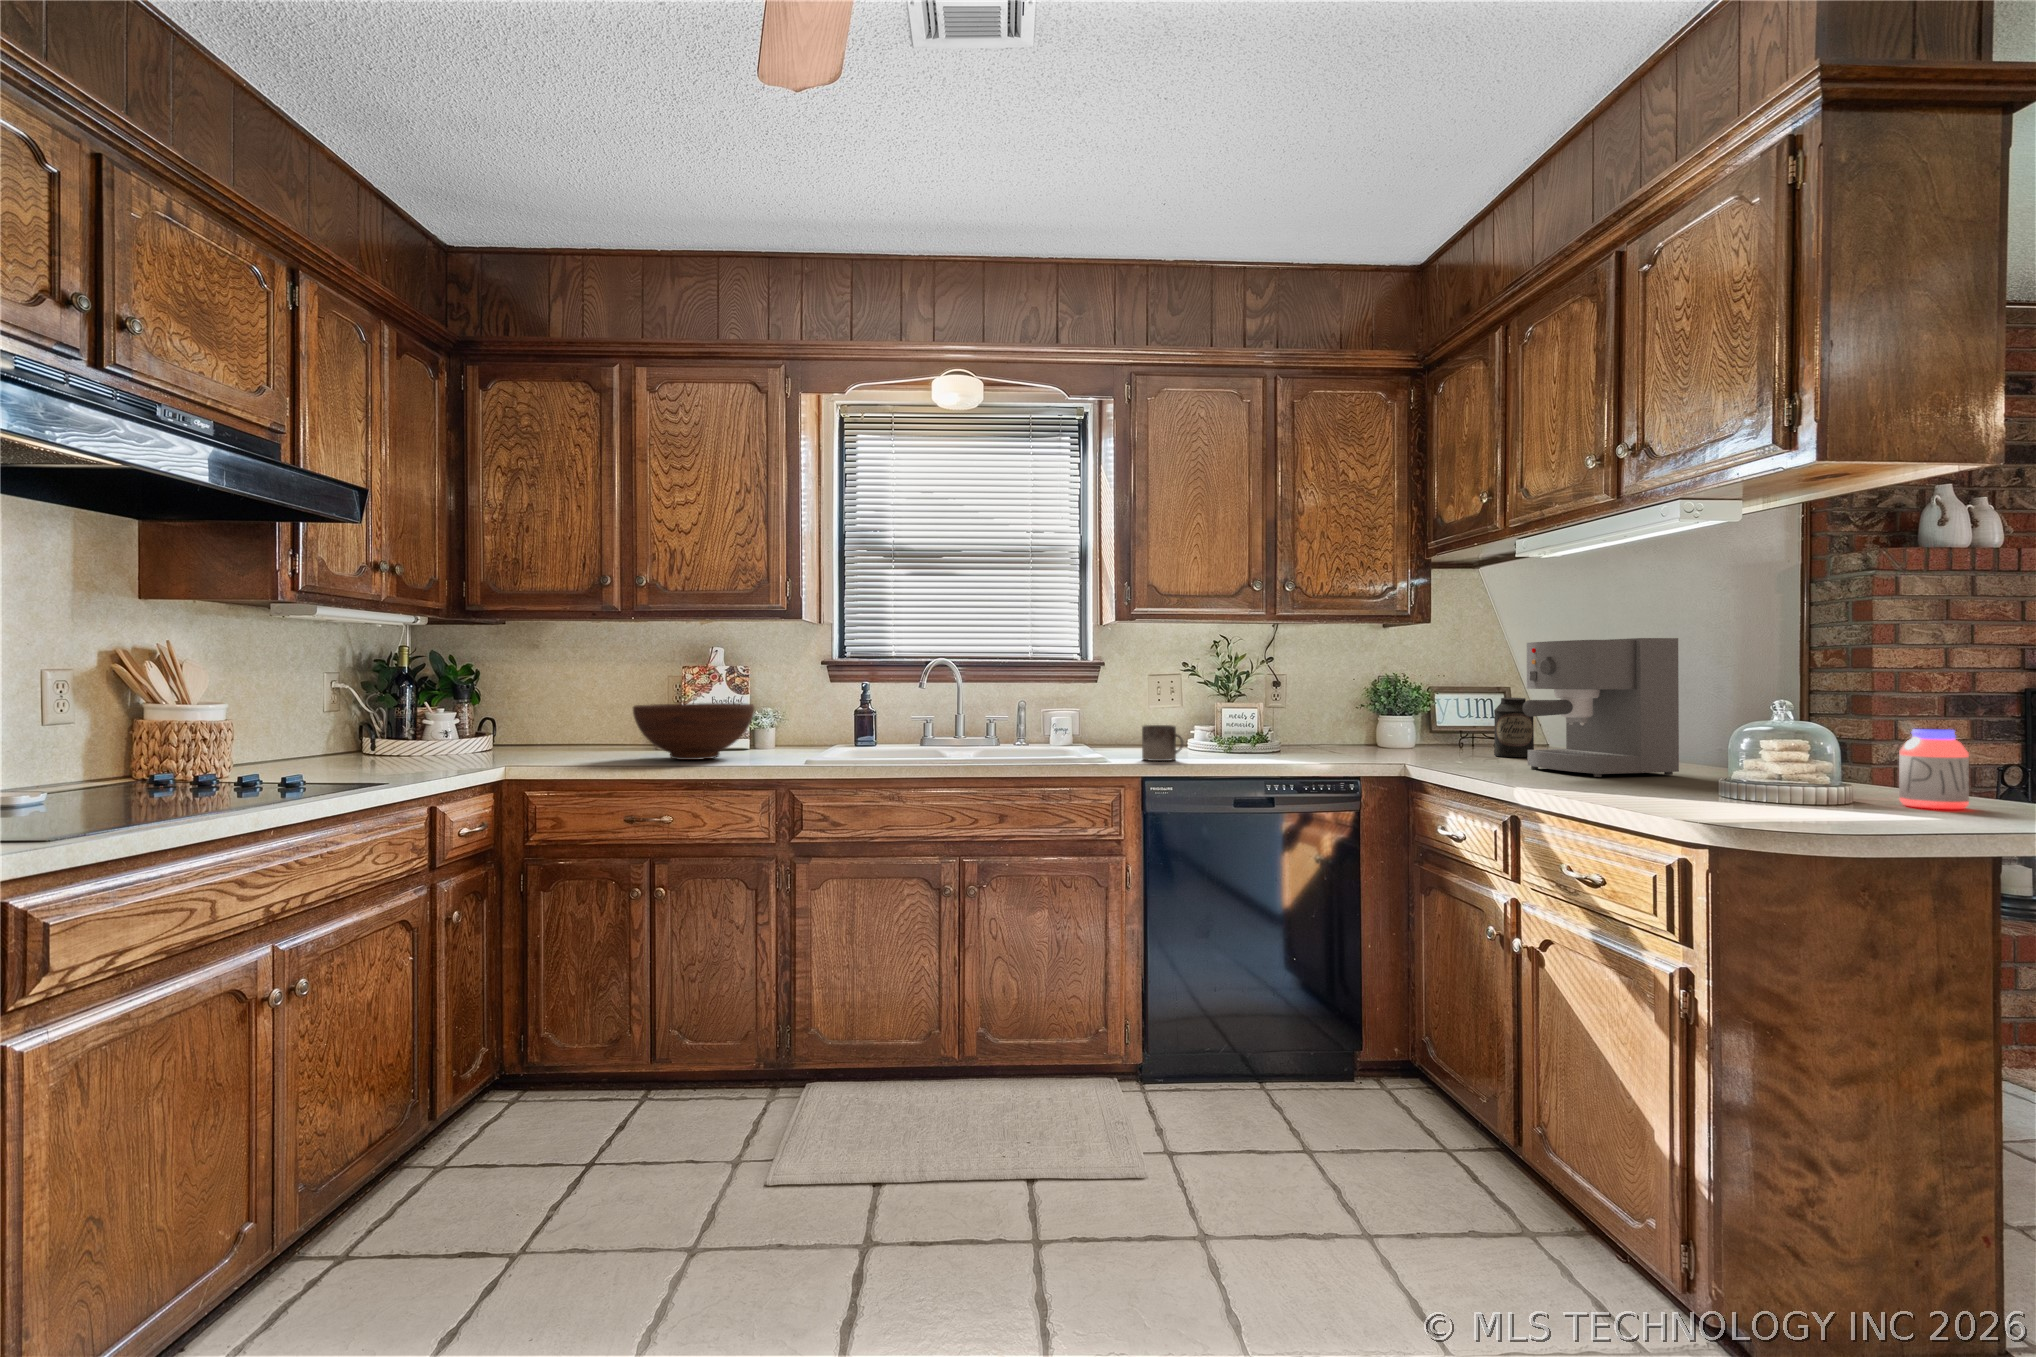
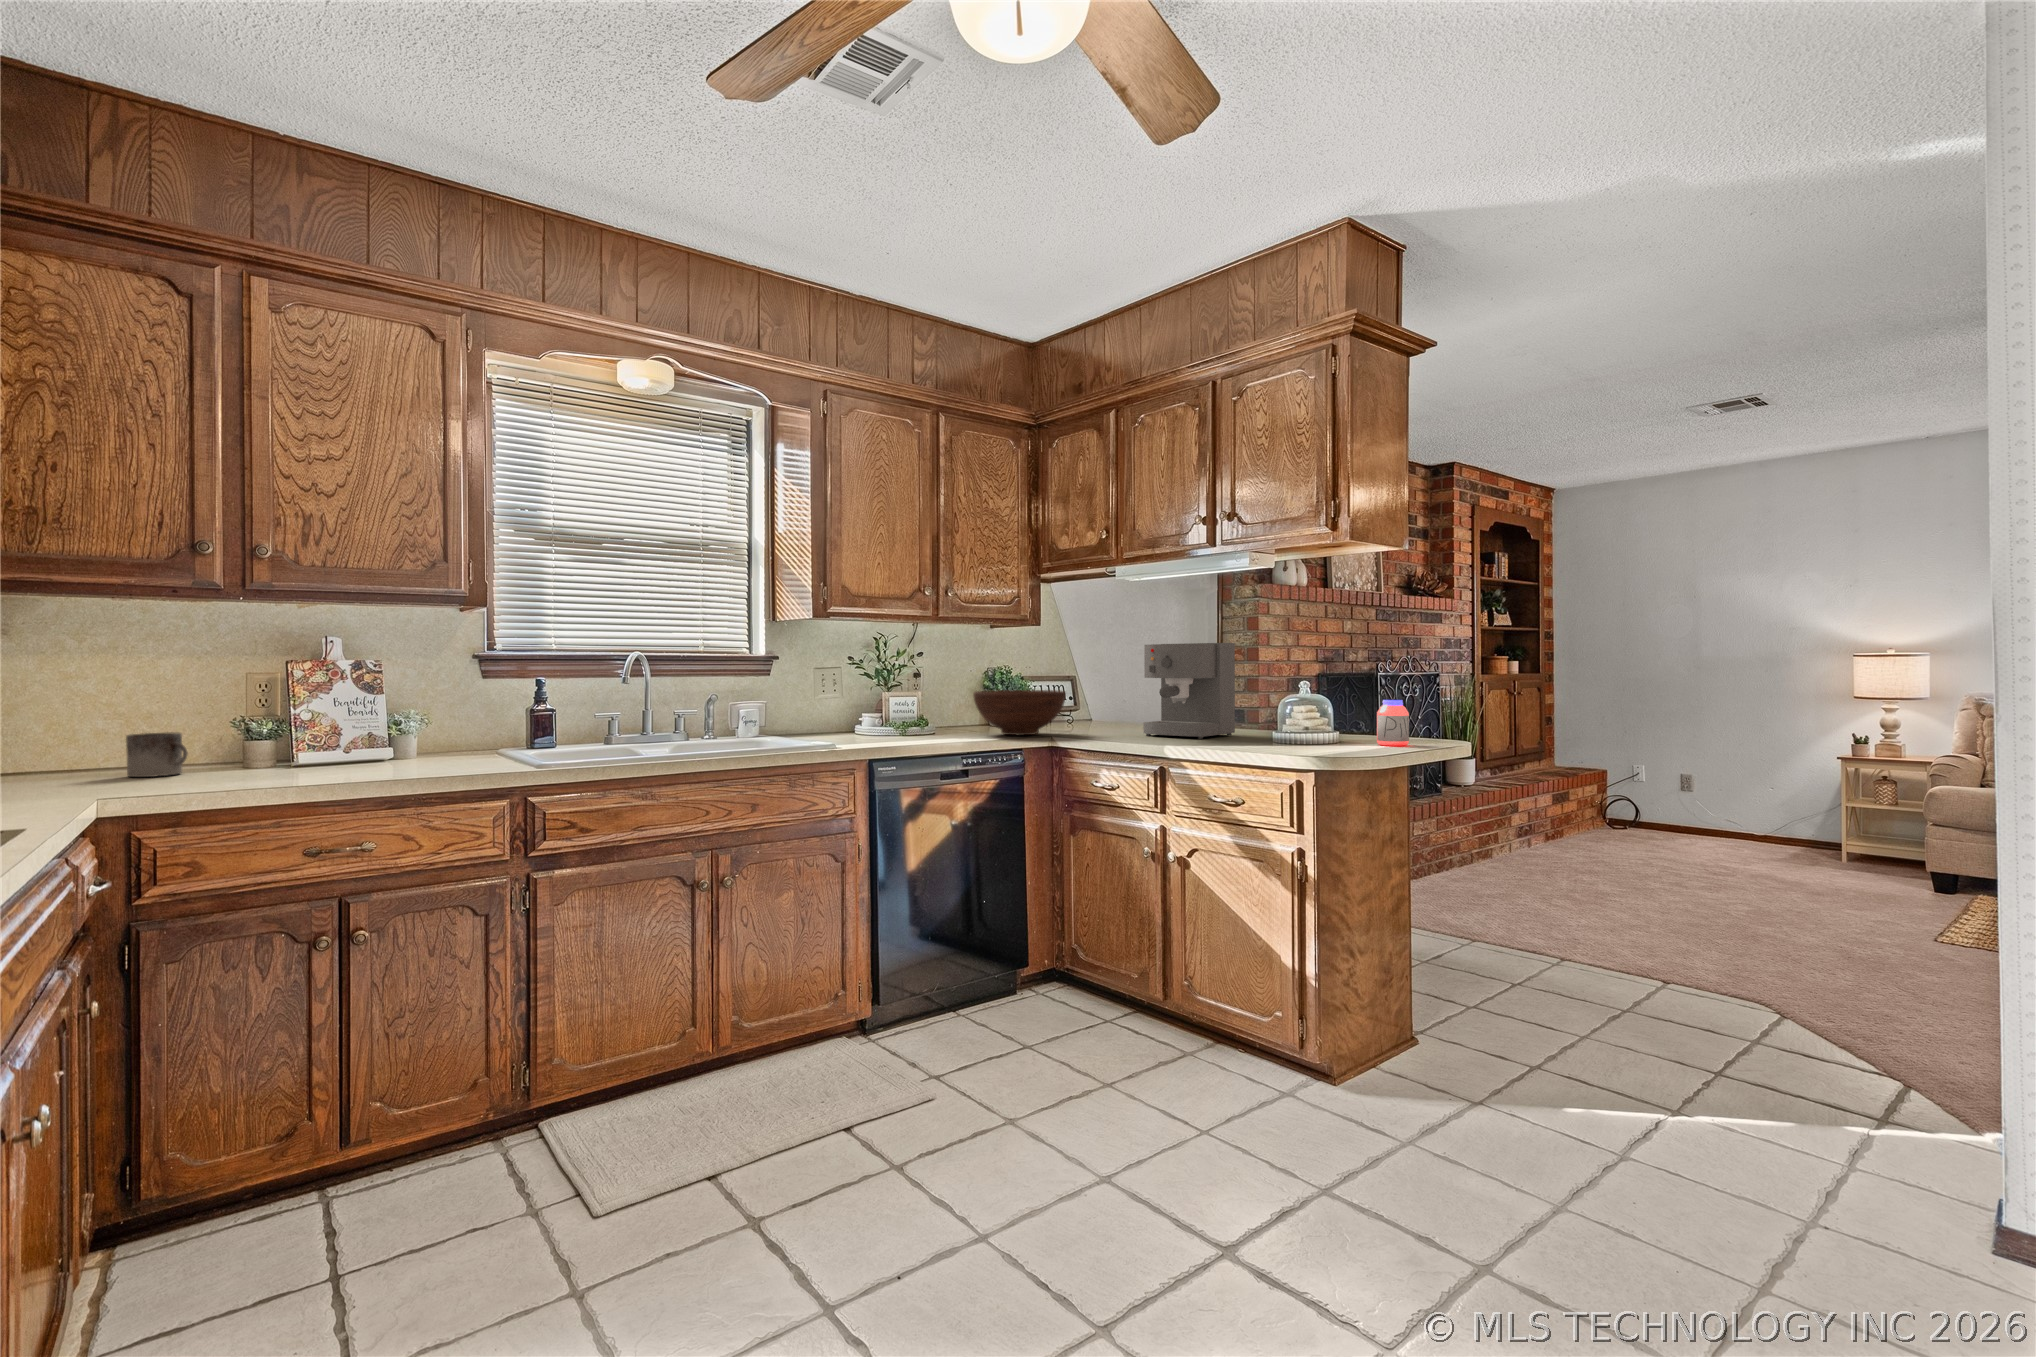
canister: present [1494,697,1534,757] -> none [1092,684,1119,728]
fruit bowl: present [633,703,754,760] -> present [973,690,1066,735]
mug: present [1142,725,1184,761] -> present [126,732,188,777]

